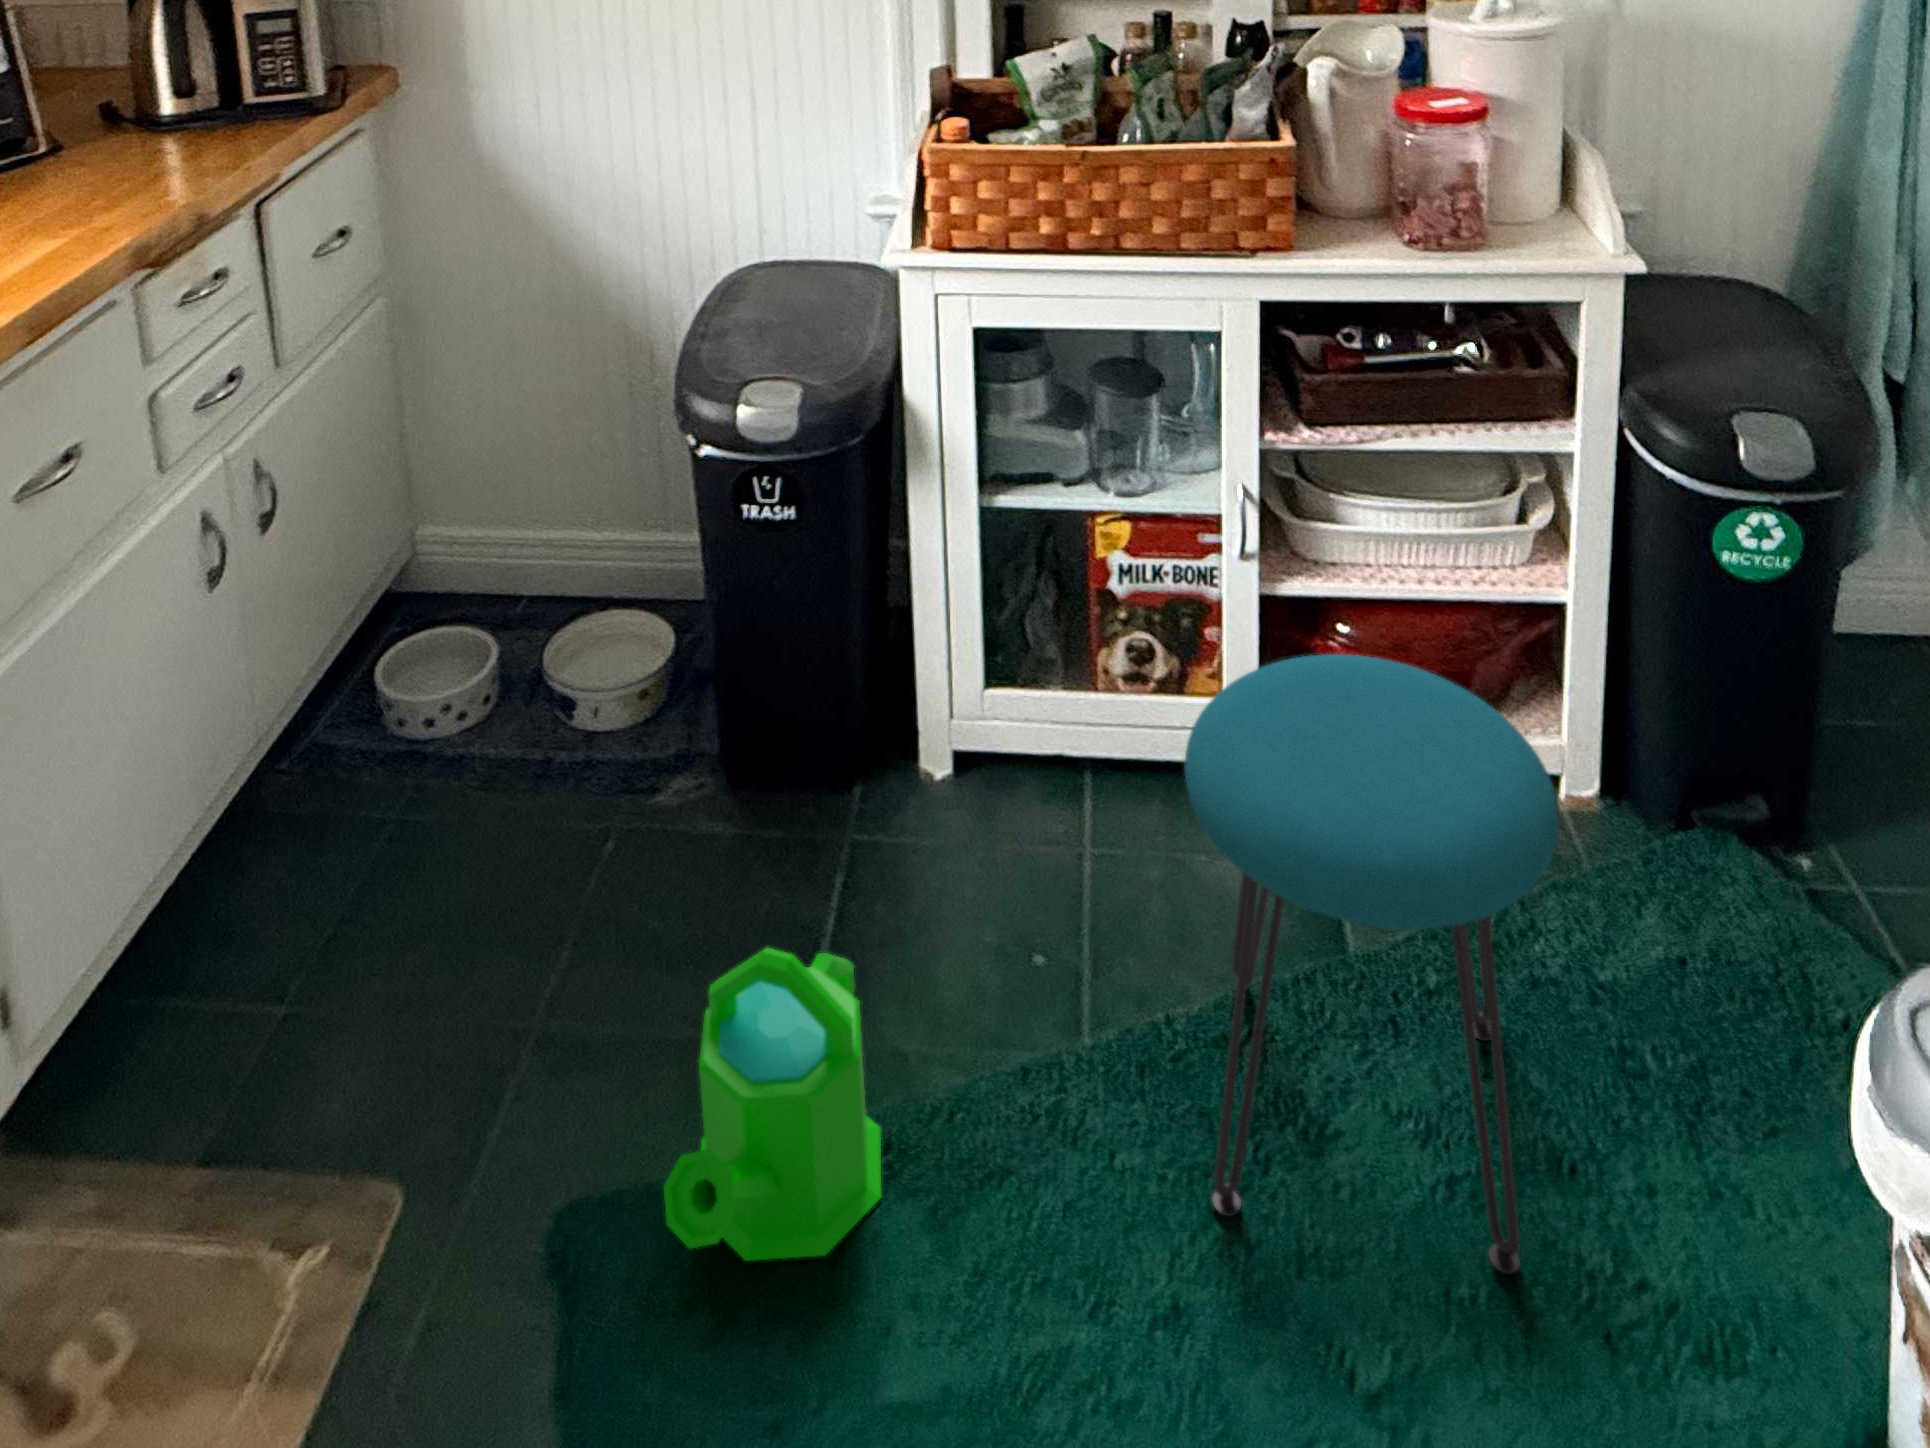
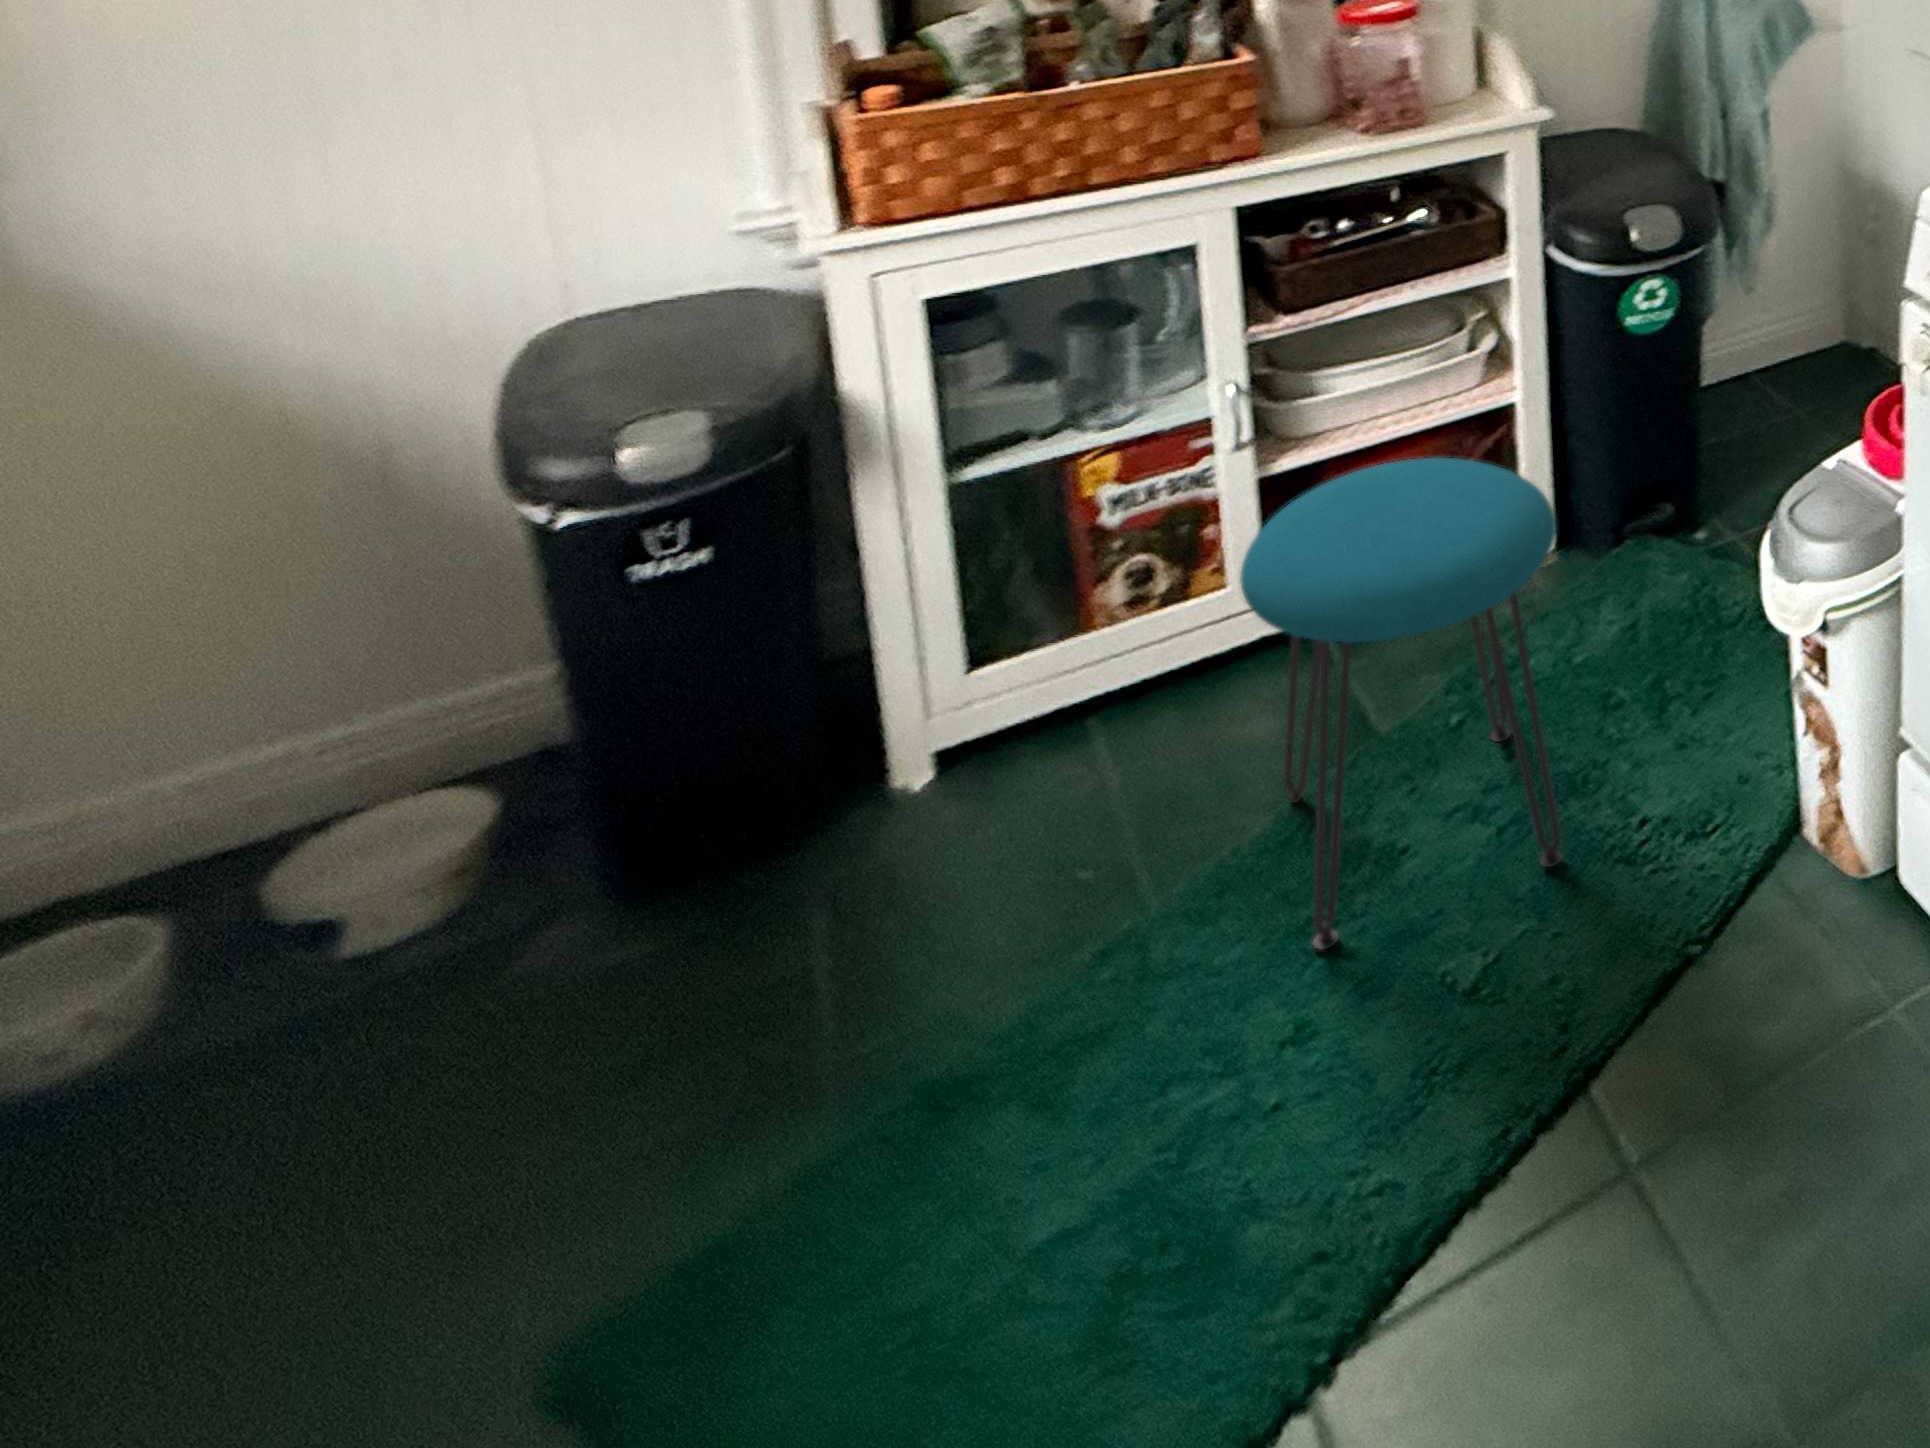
watering can: present [664,947,881,1261] -> none [736,923,982,1243]

